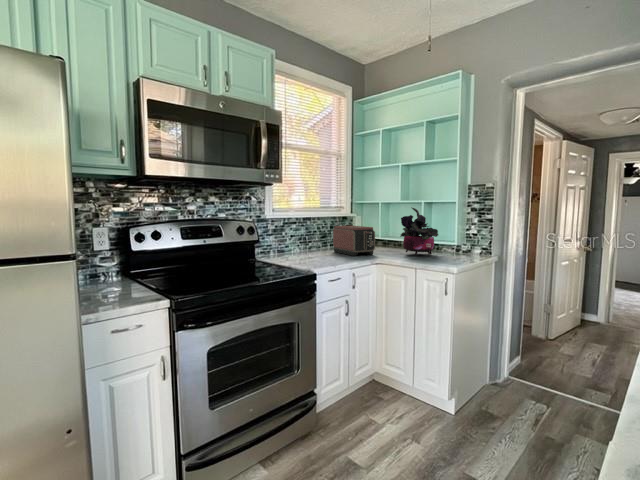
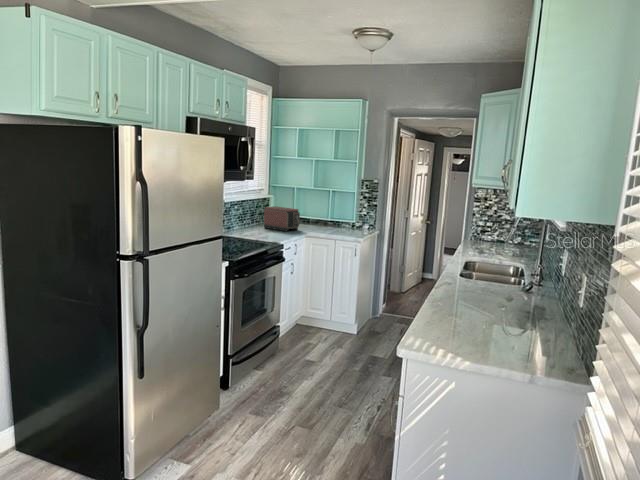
potted plant: present [400,208,438,255] -> none [316,195,343,230]

